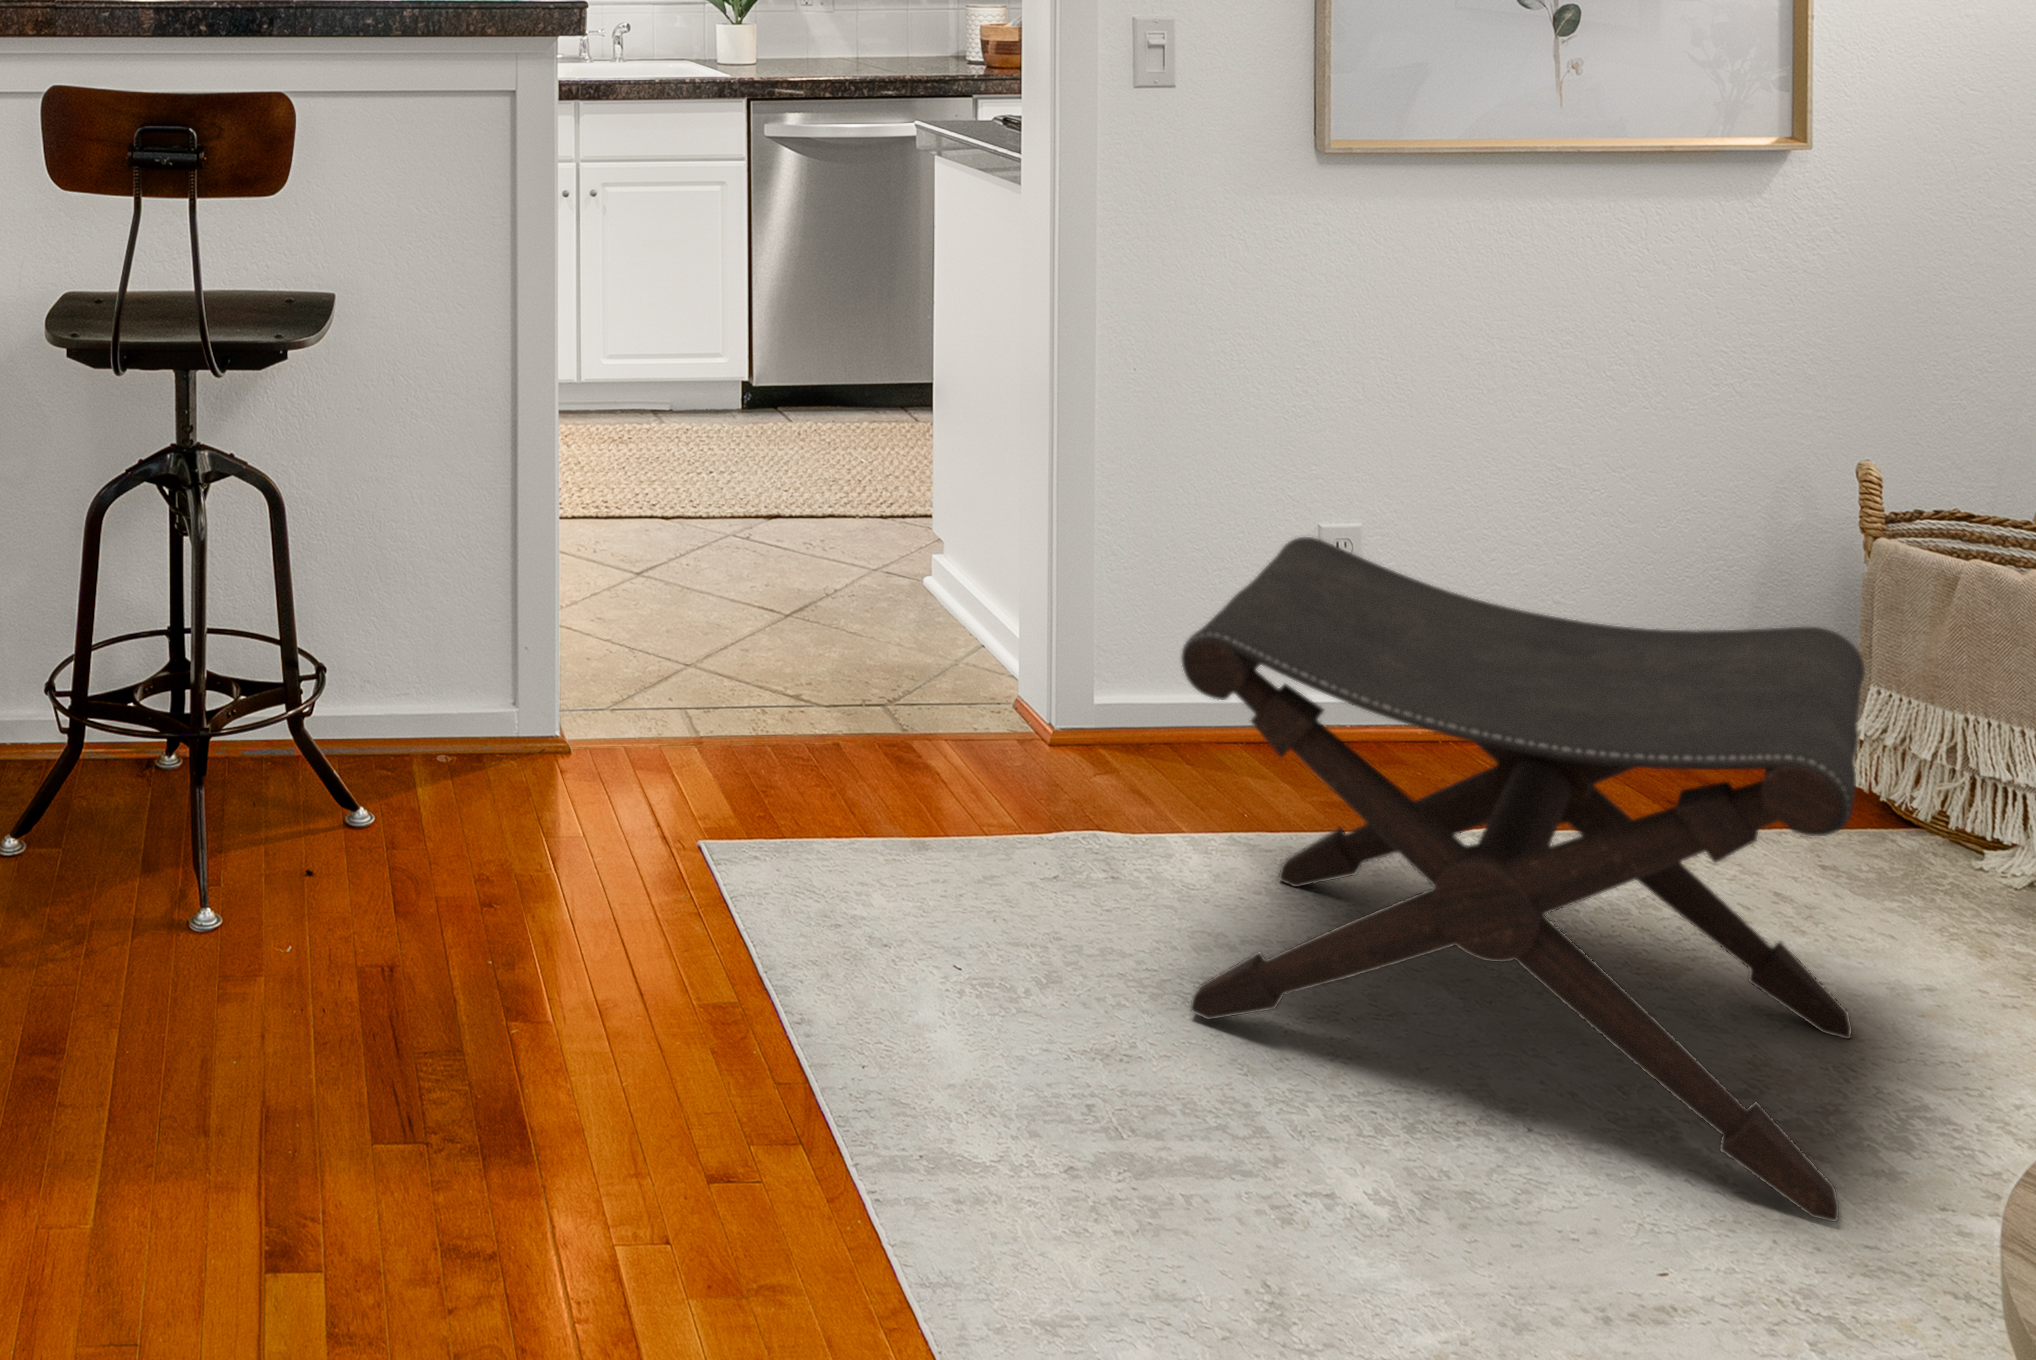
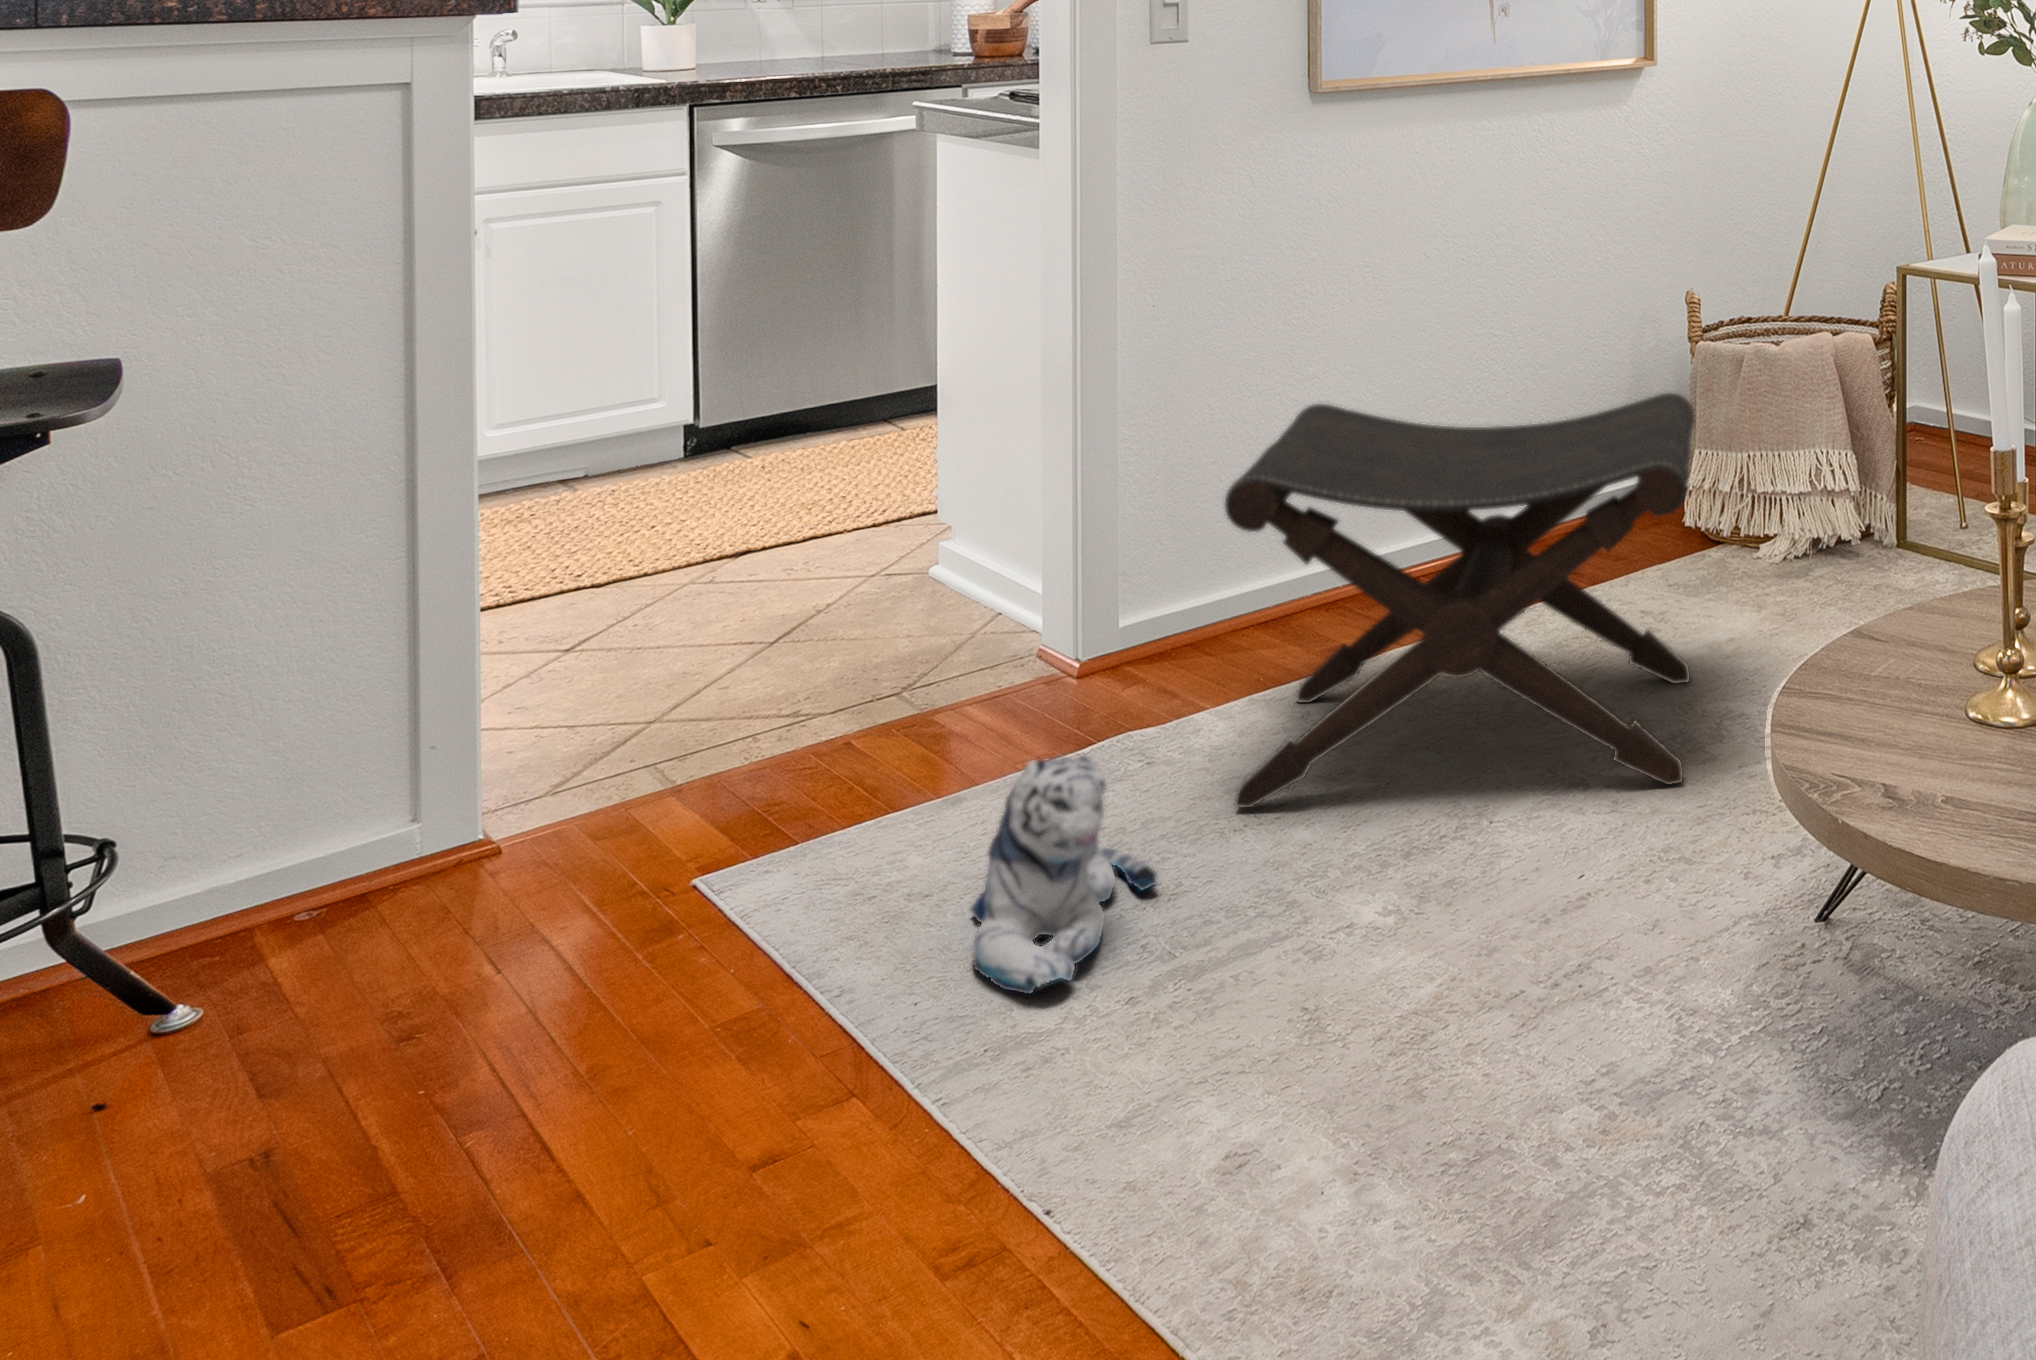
plush toy: none [884,912,1091,1194] -> present [971,756,1157,994]

